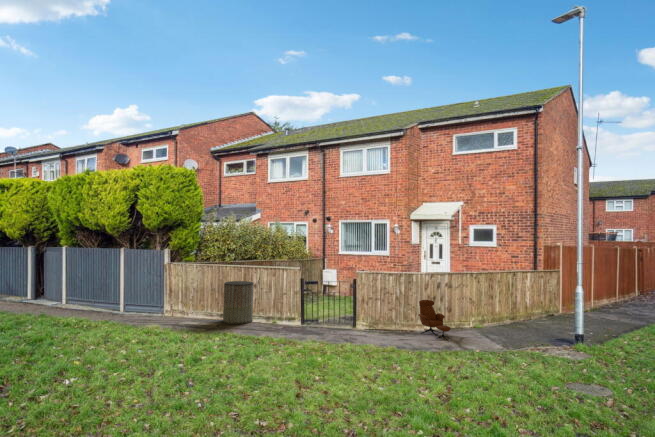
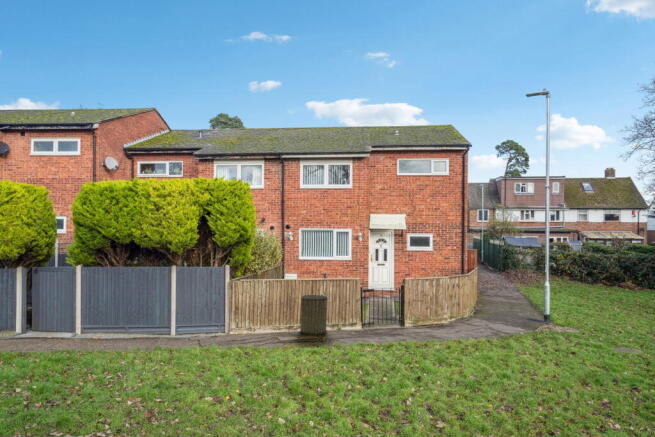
lounge chair: present [418,300,451,340] -> none [448,299,480,328]

